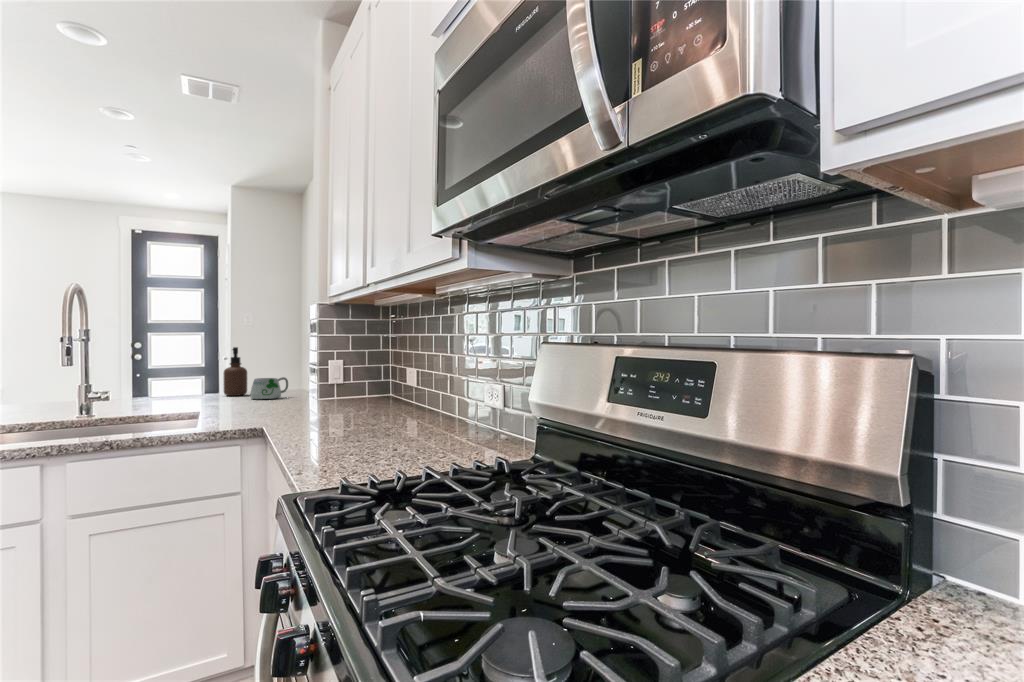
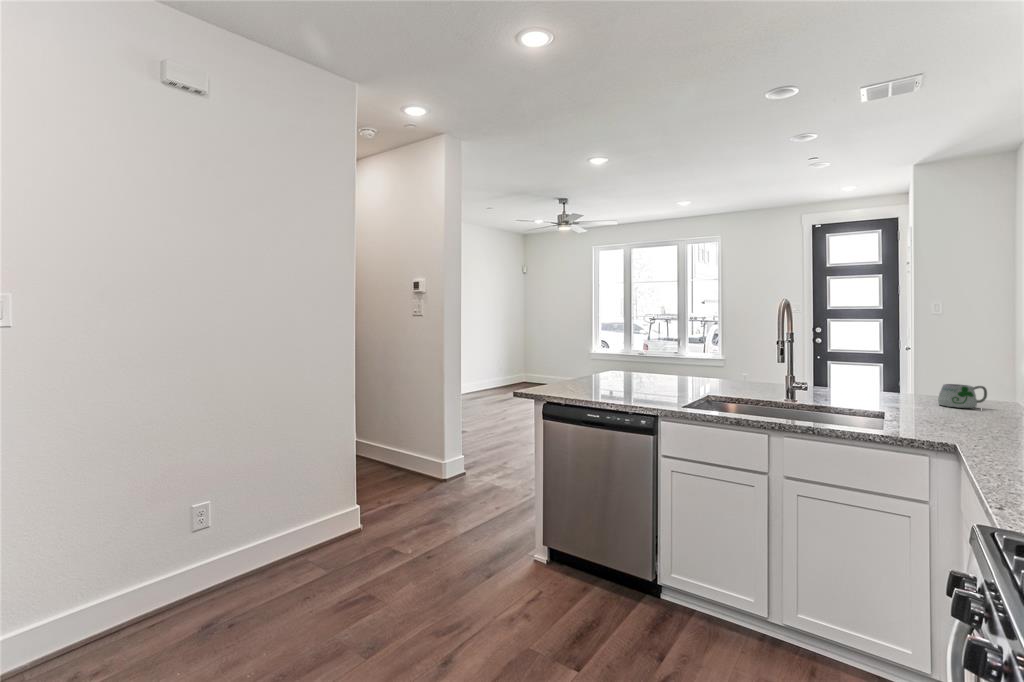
soap dispenser: present [224,347,247,396] -> none [907,348,935,398]

